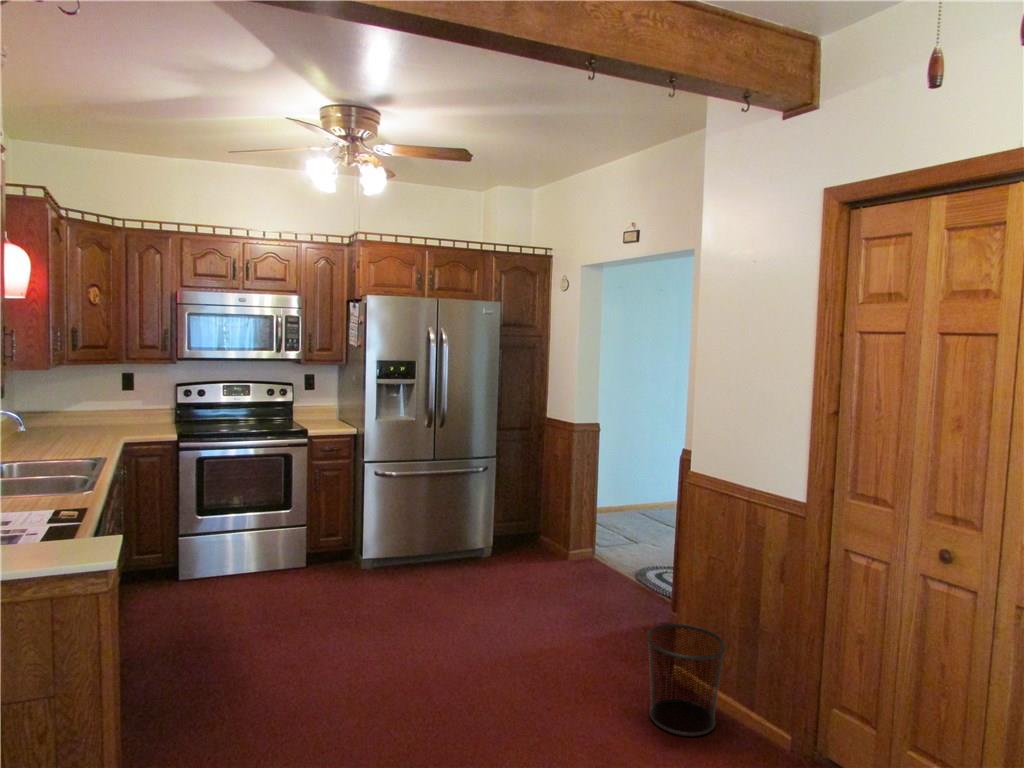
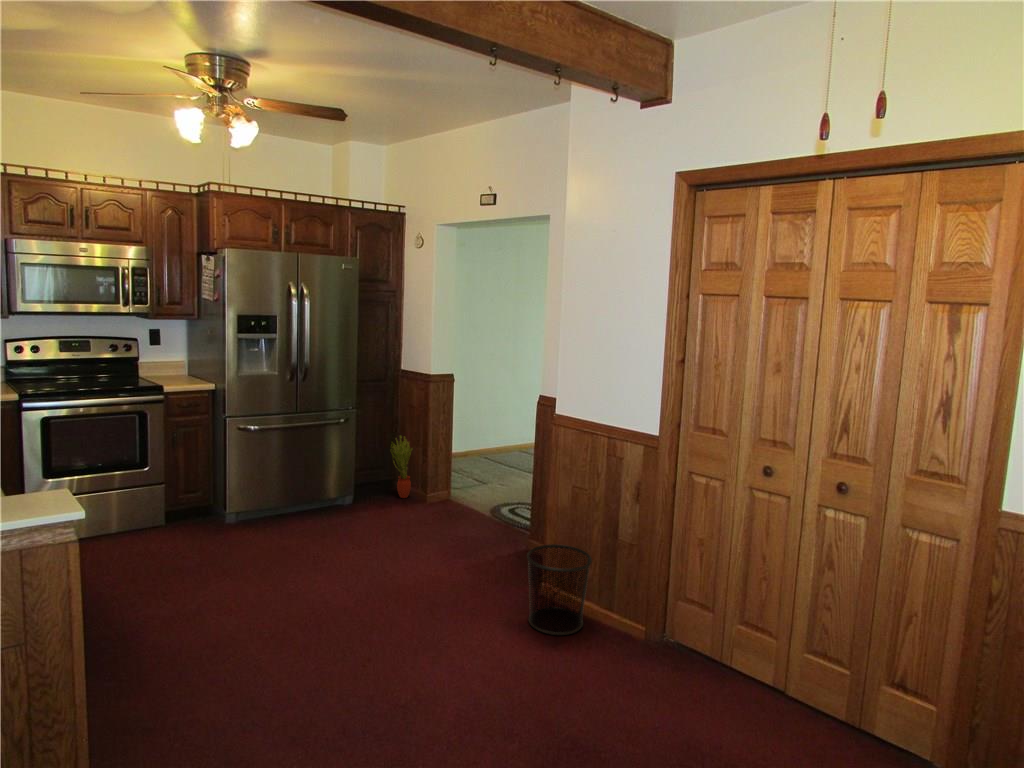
potted plant: none [527,487,551,555] -> present [391,437,412,498]

